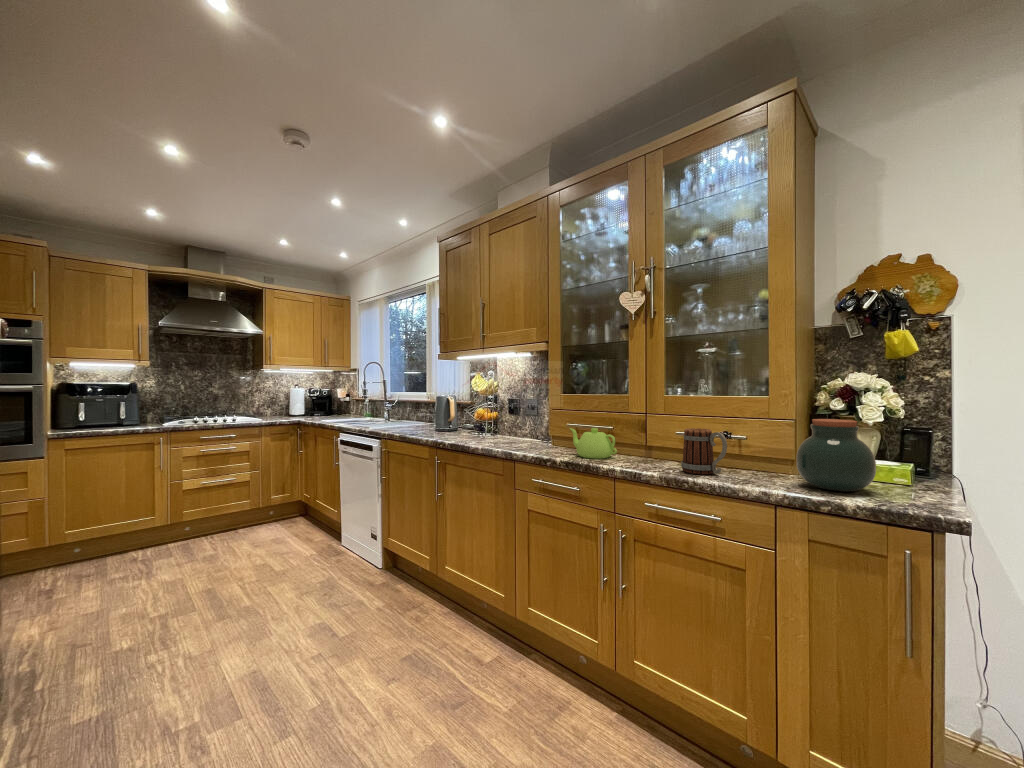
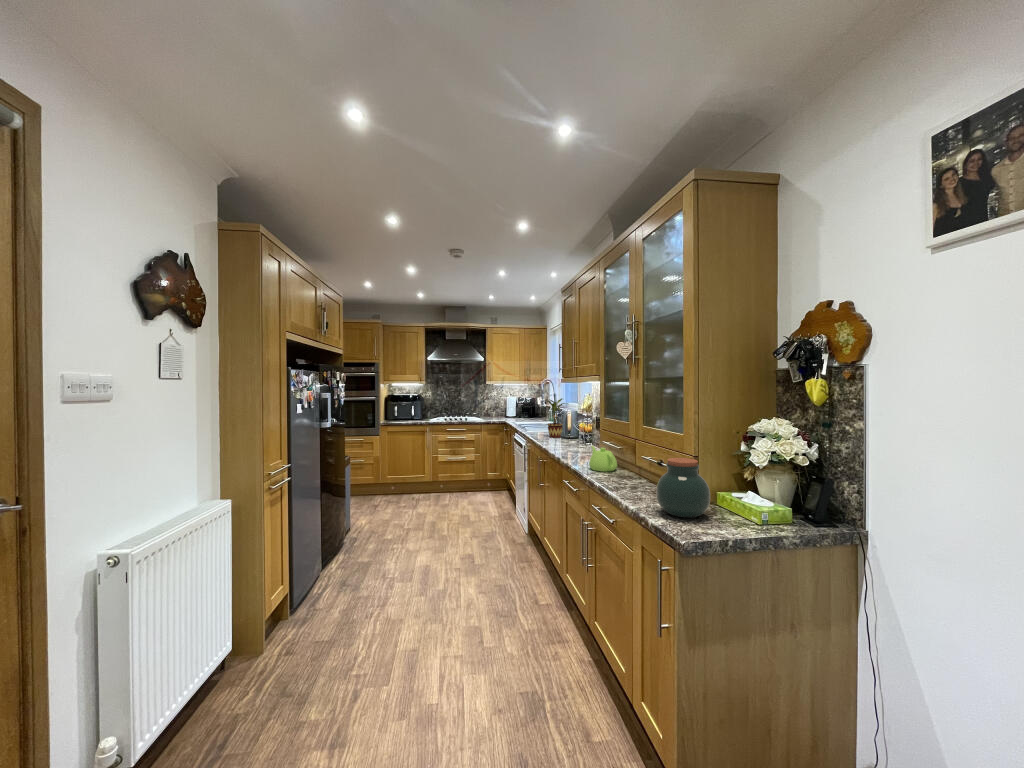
potted plant: none [406,381,445,432] -> present [542,398,568,438]
mug: present [681,428,727,475] -> none [618,455,643,492]

